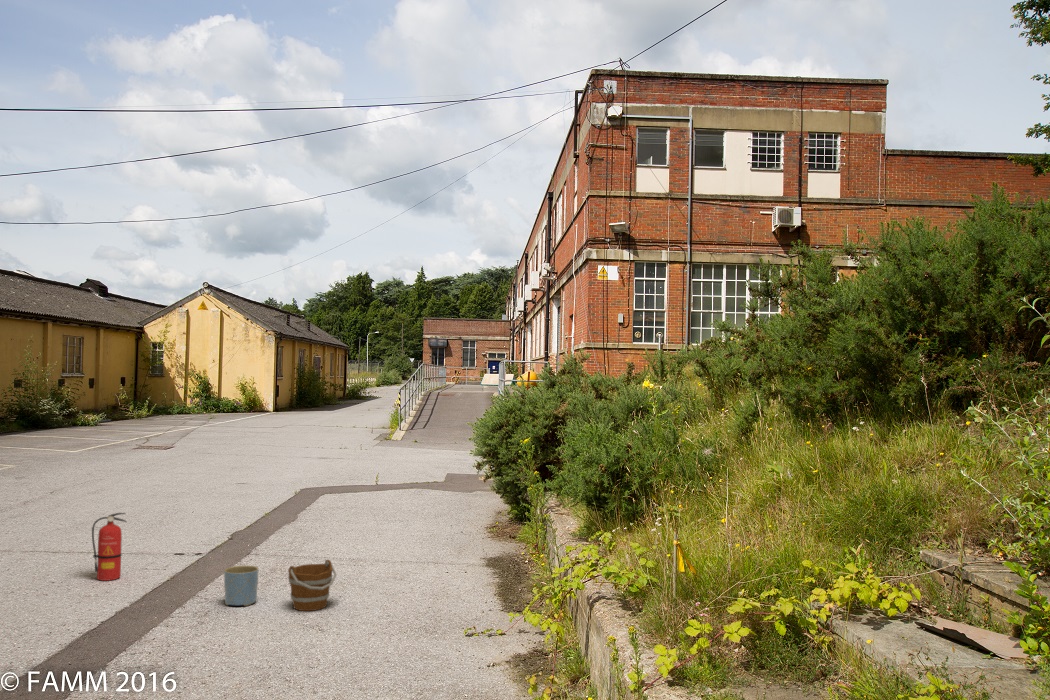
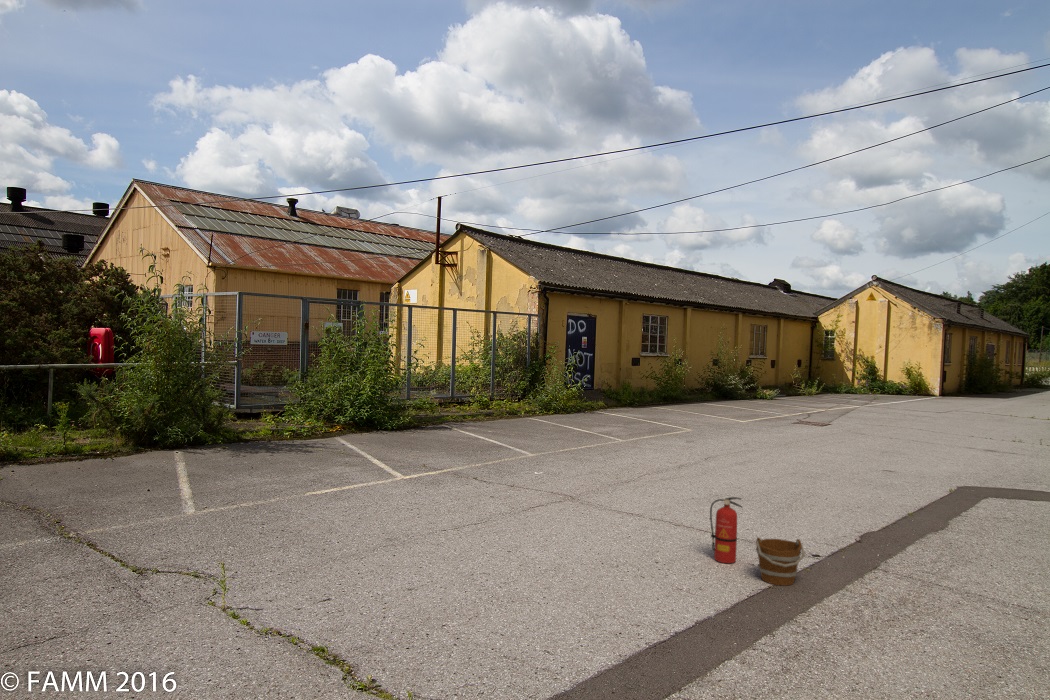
bucket: present [288,560,337,611] -> present [756,538,805,586]
planter: present [224,566,258,606] -> none [832,588,875,642]

